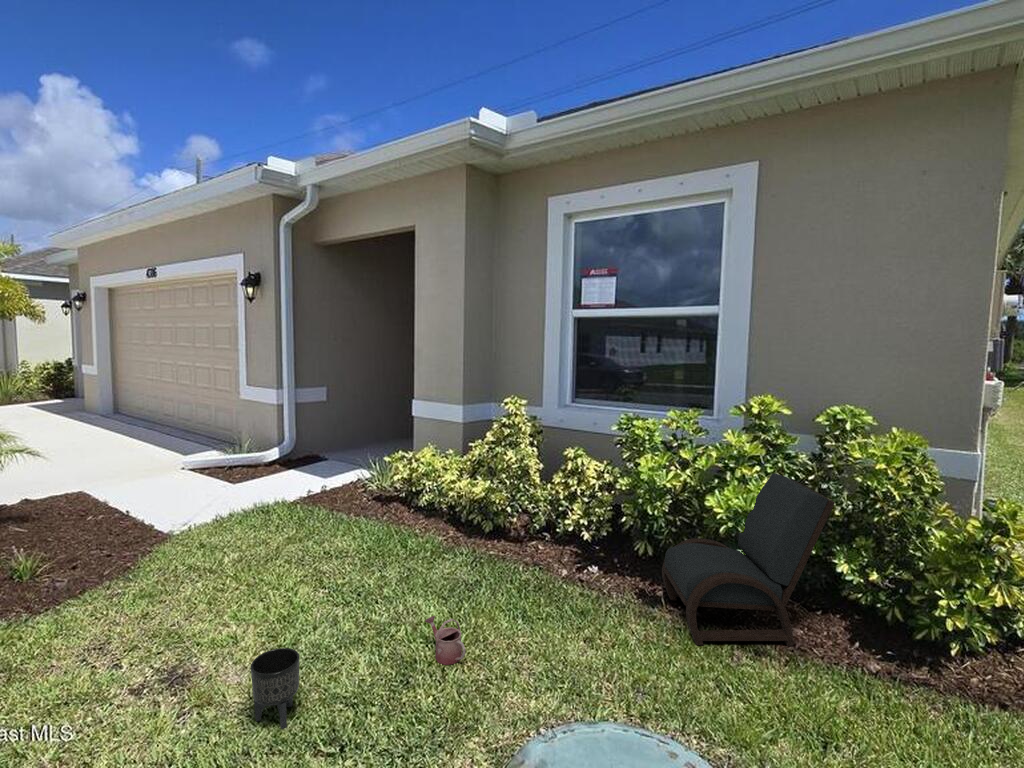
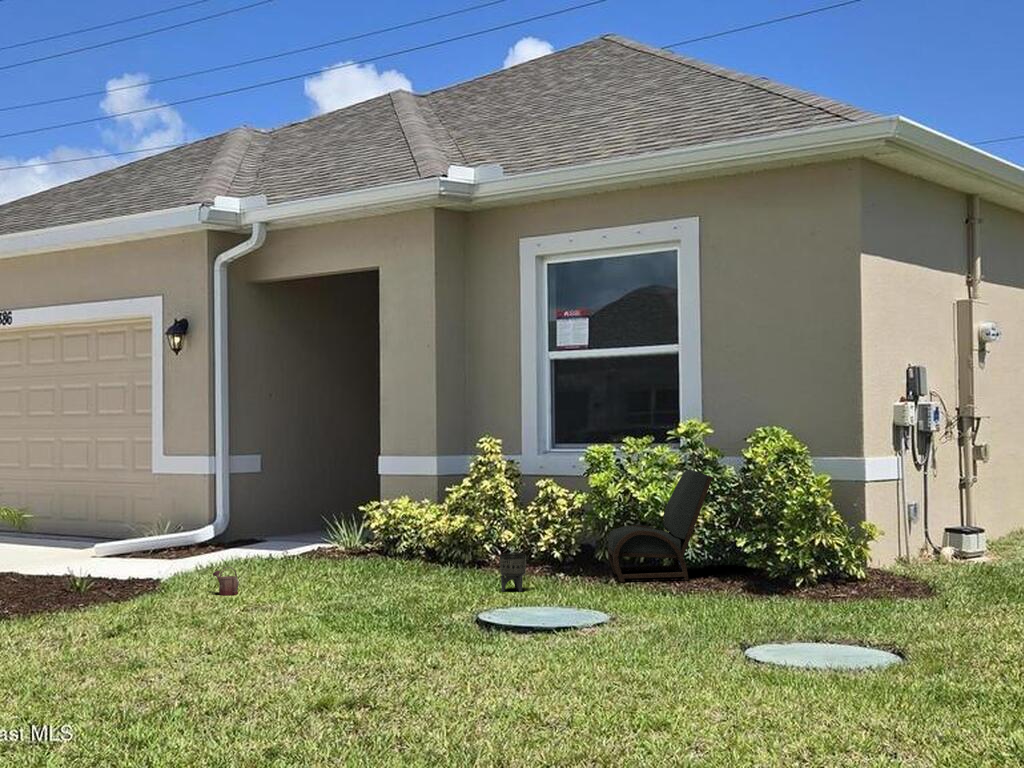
watering can: present [425,616,466,665] -> present [213,567,239,595]
planter: present [251,648,299,729] -> present [500,554,526,592]

